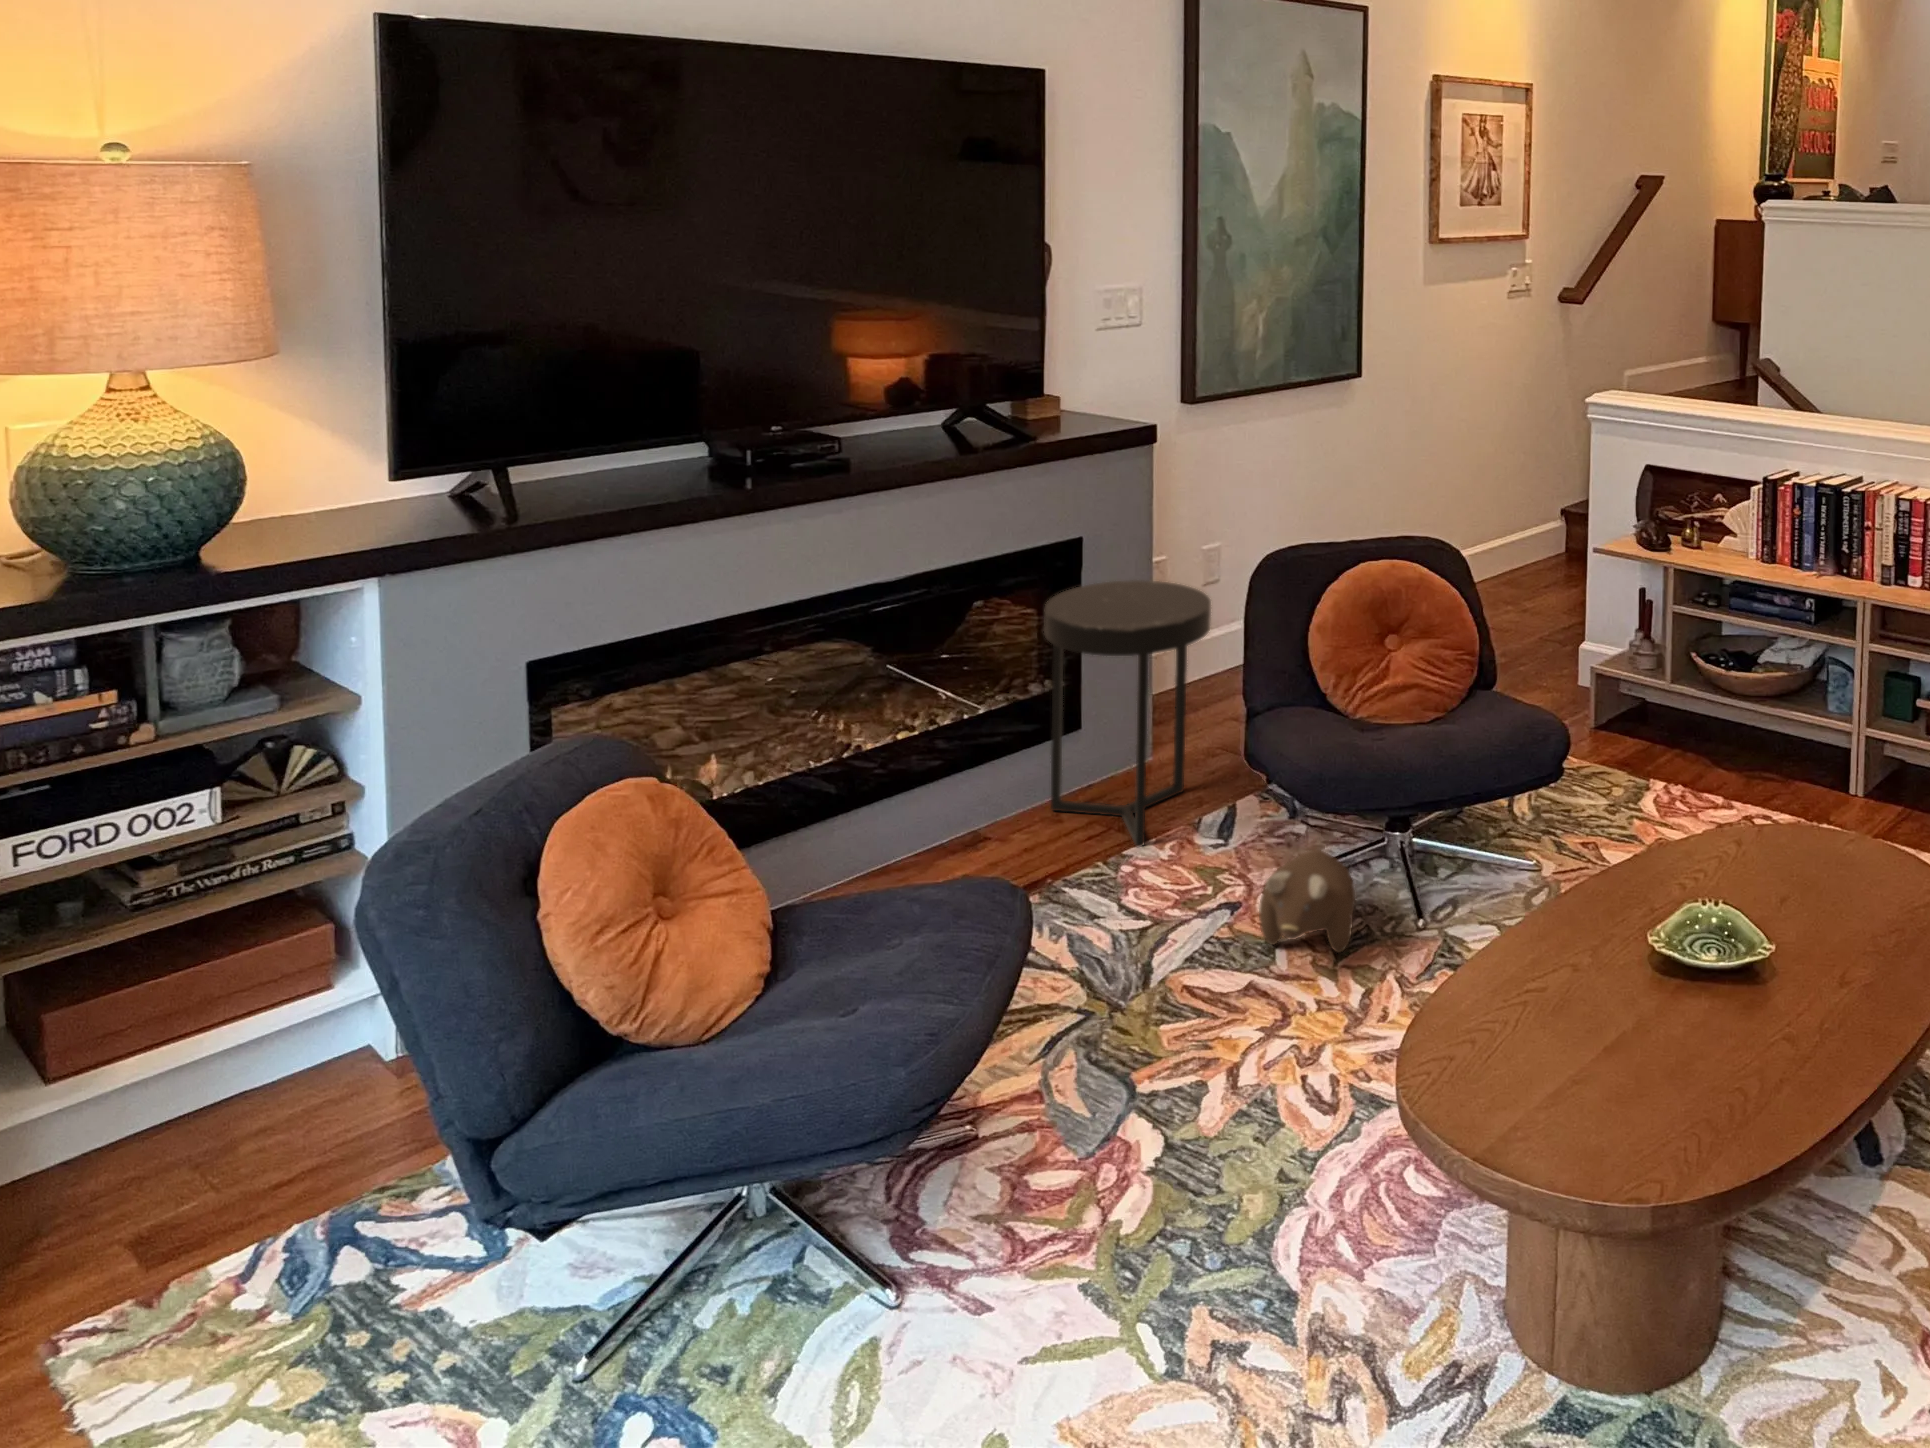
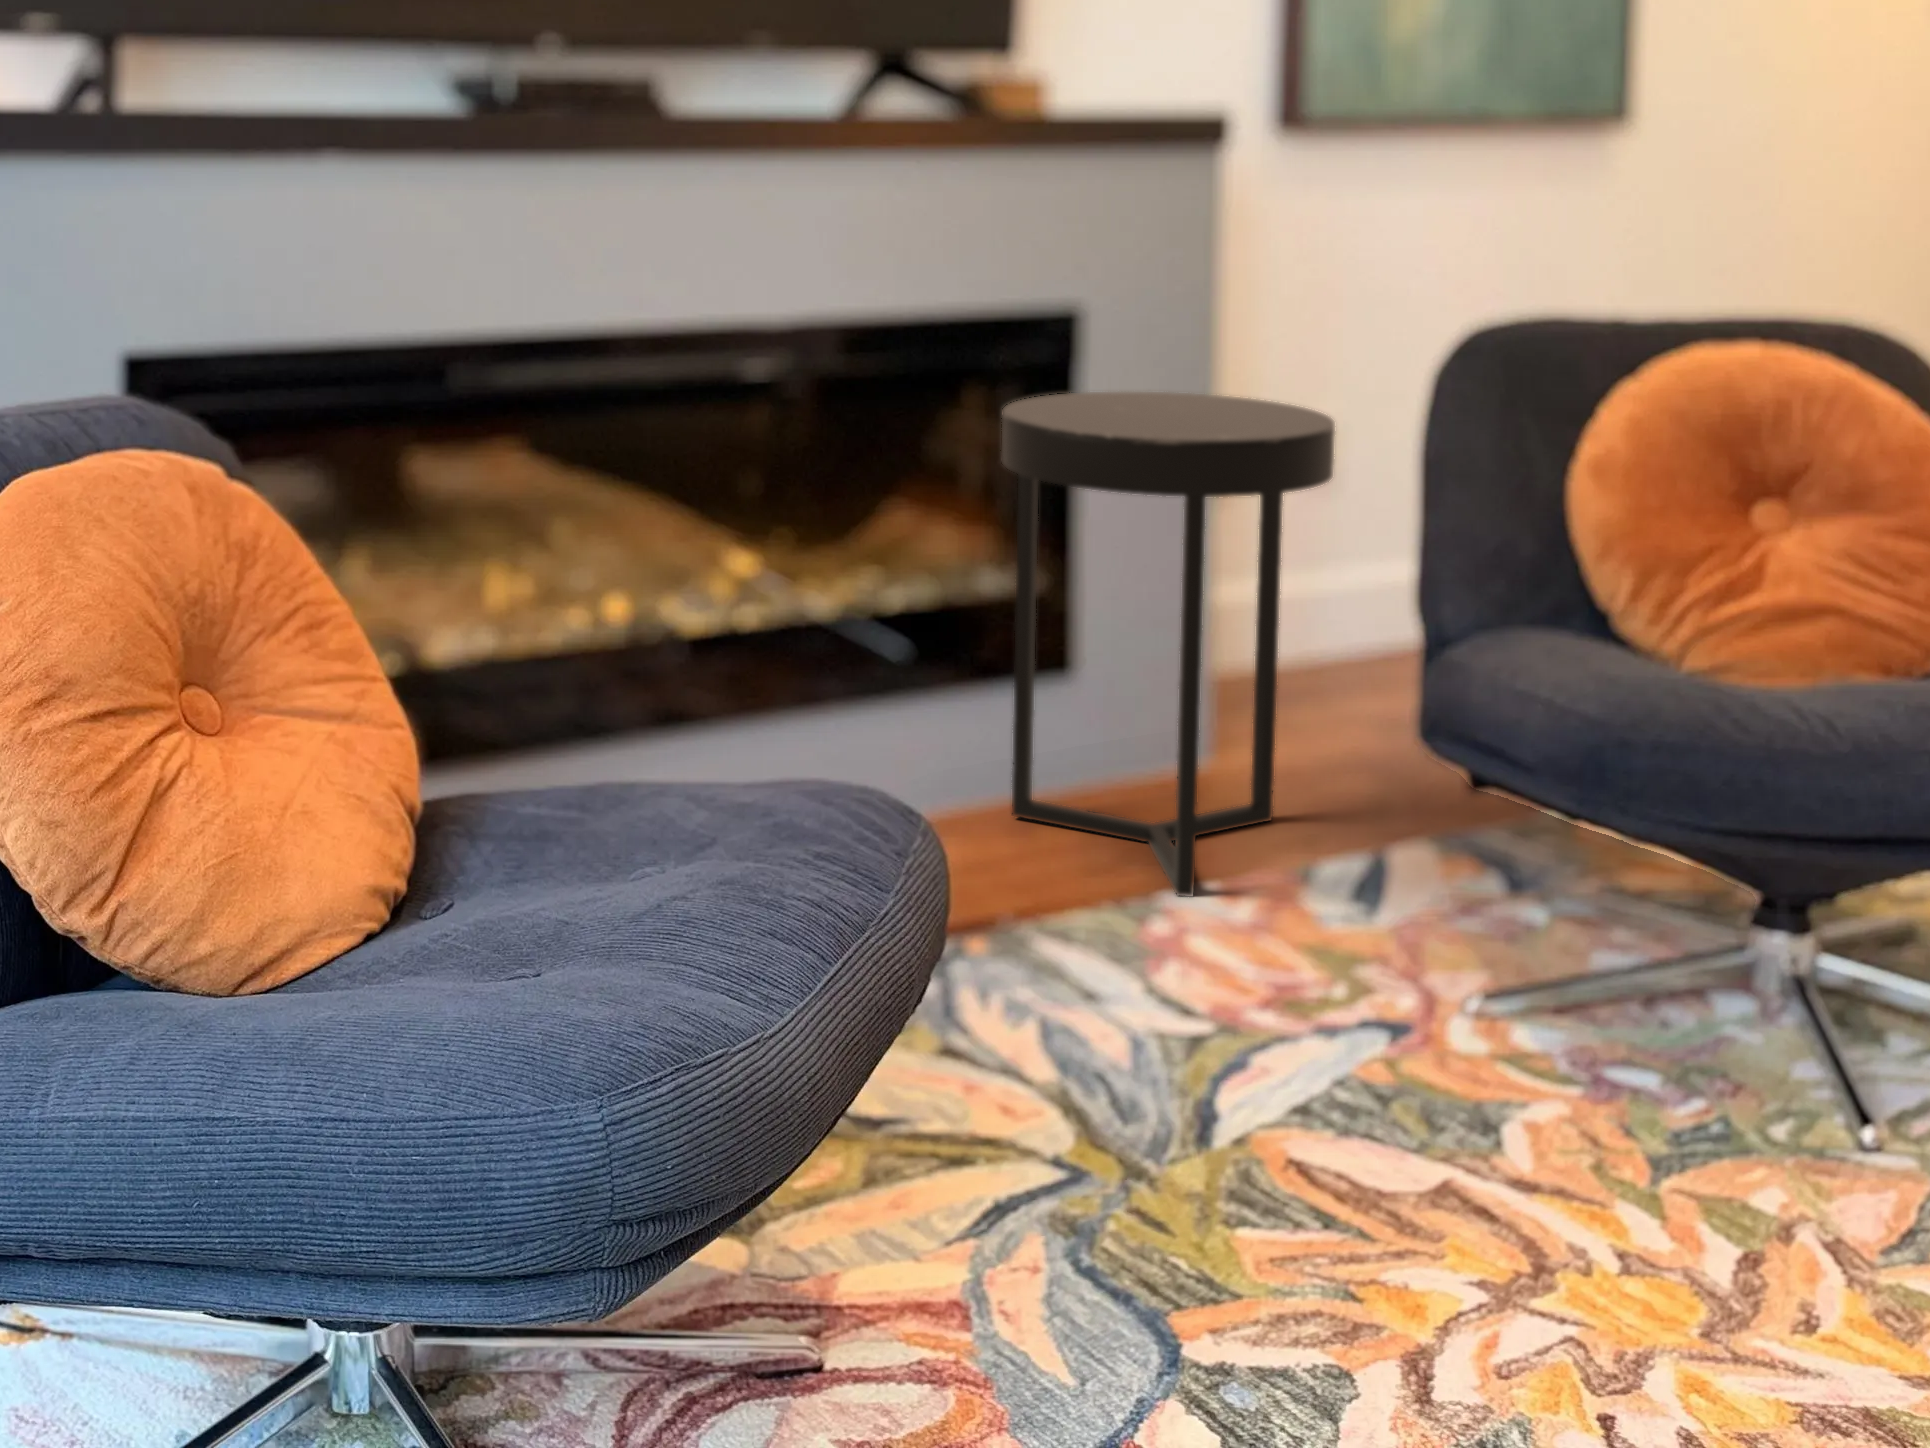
plush toy: present [1259,850,1355,953] -> none [1462,916,1703,1163]

